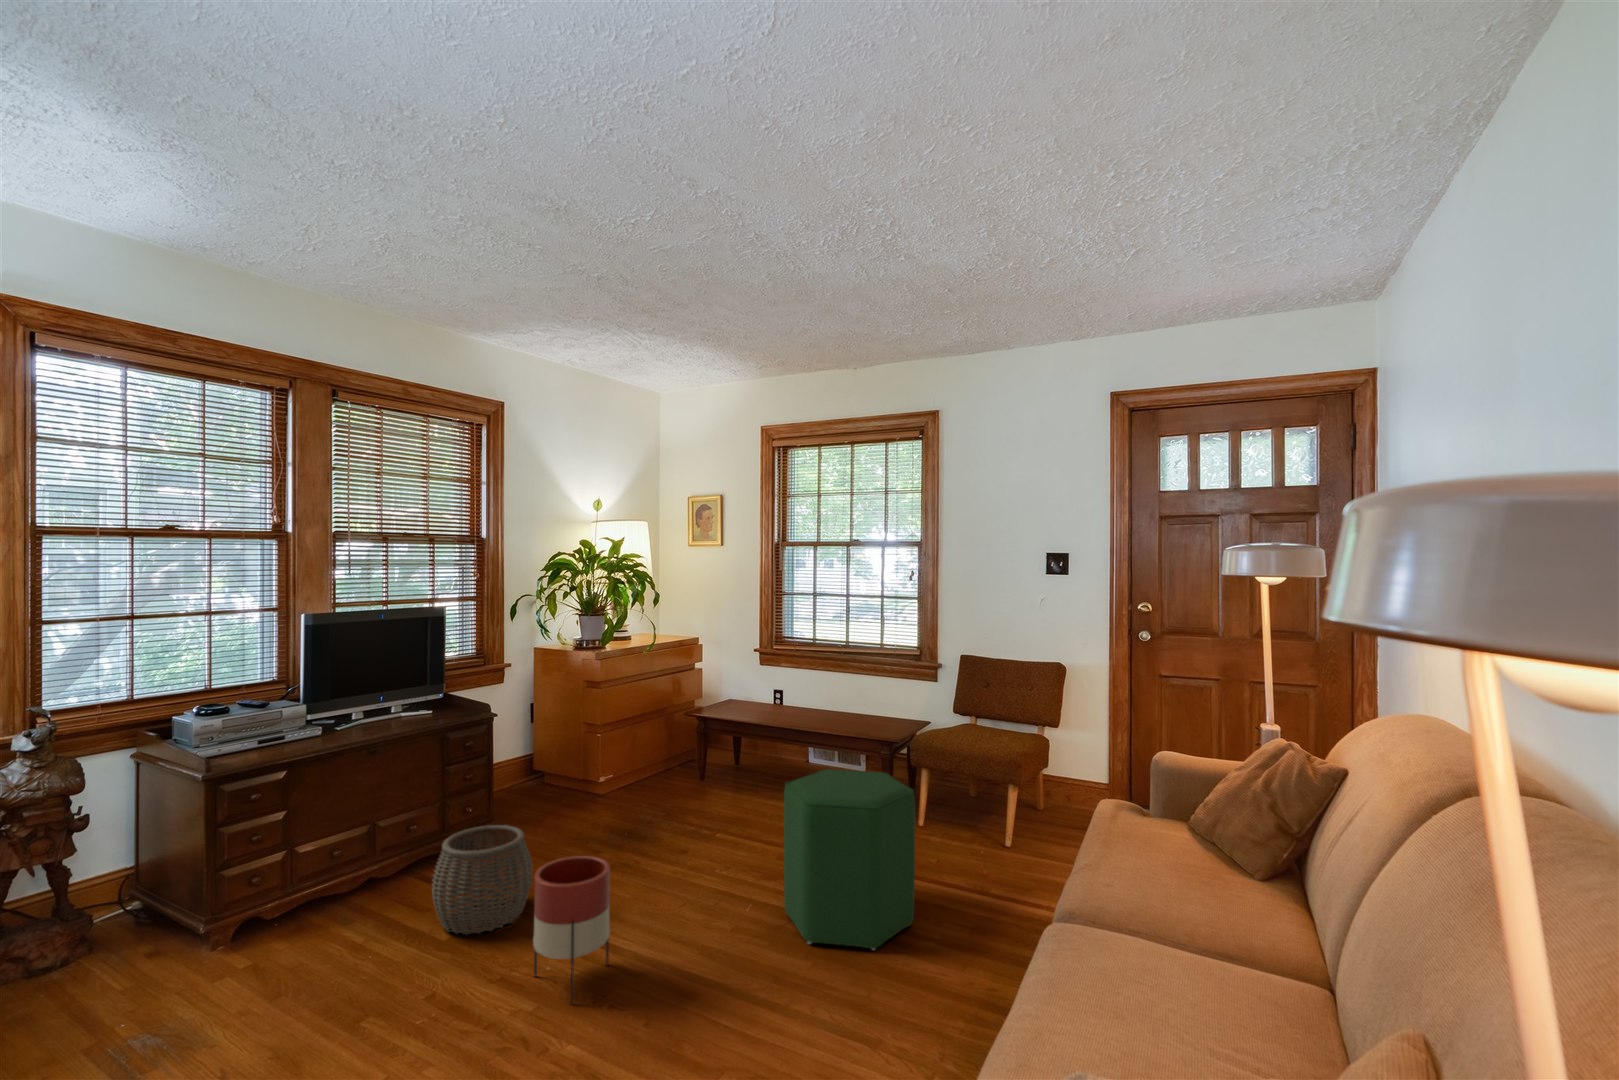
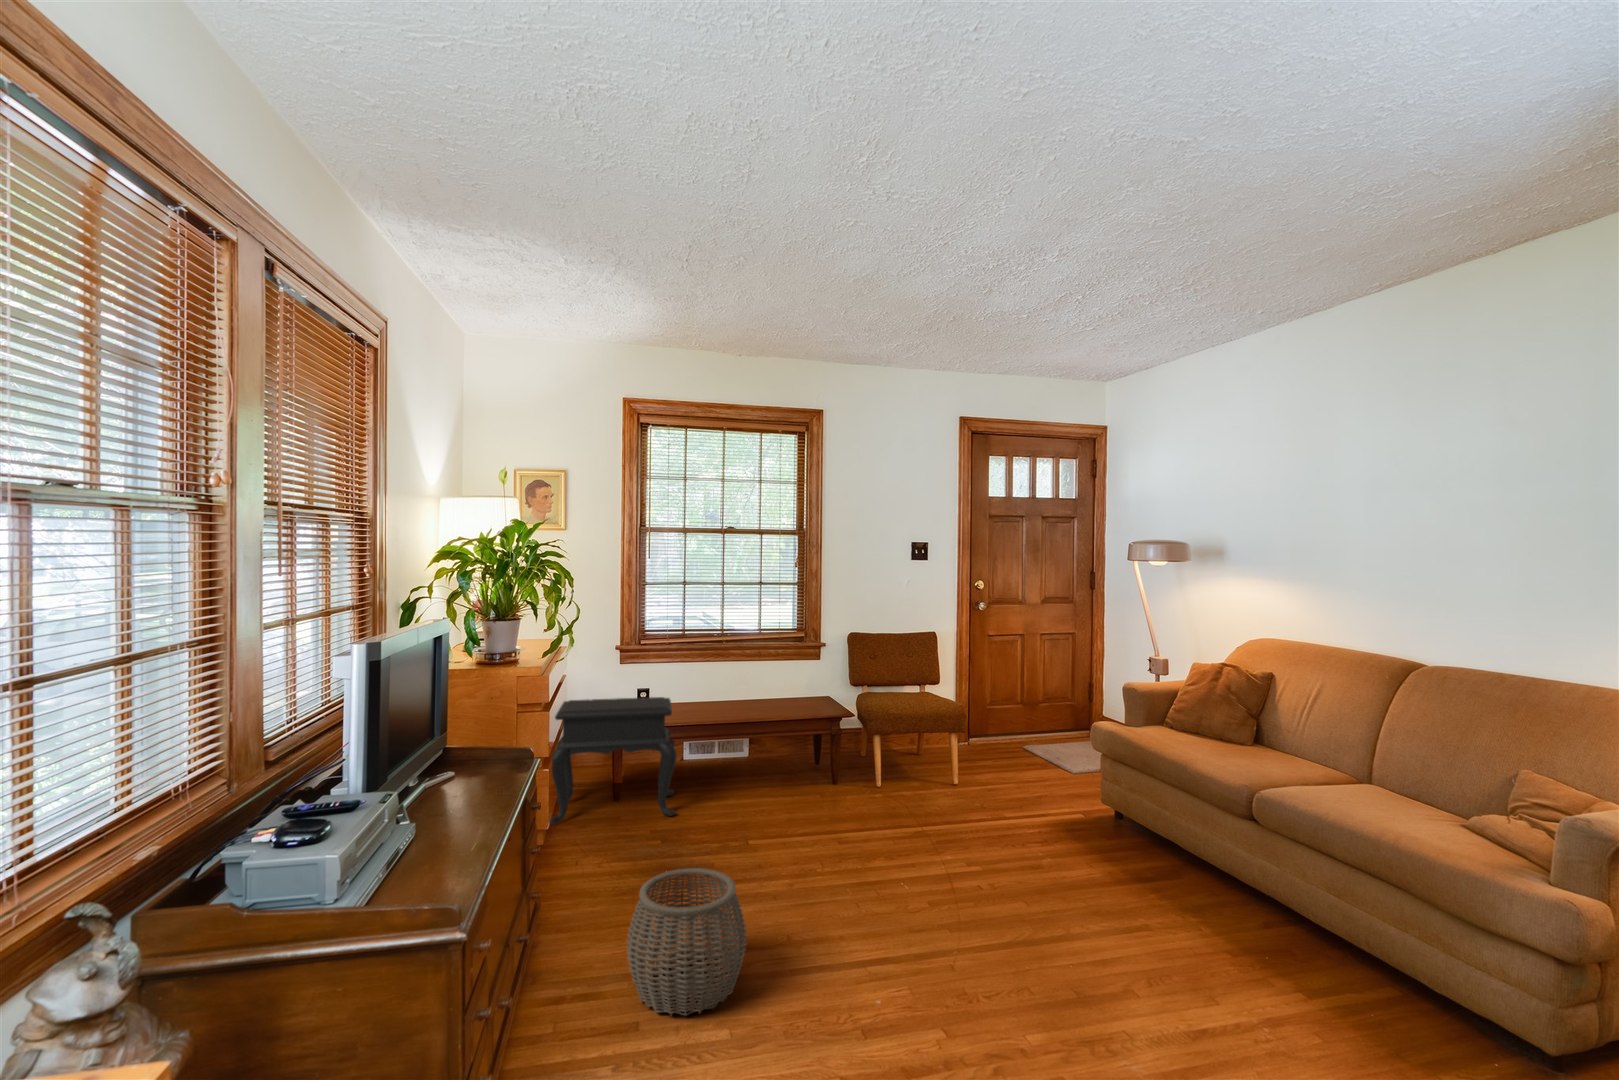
side table: none [629,690,744,804] -> present [550,697,677,824]
ottoman: present [784,769,915,950] -> none [915,731,1031,888]
planter: present [533,856,610,1003] -> none [856,856,938,1006]

